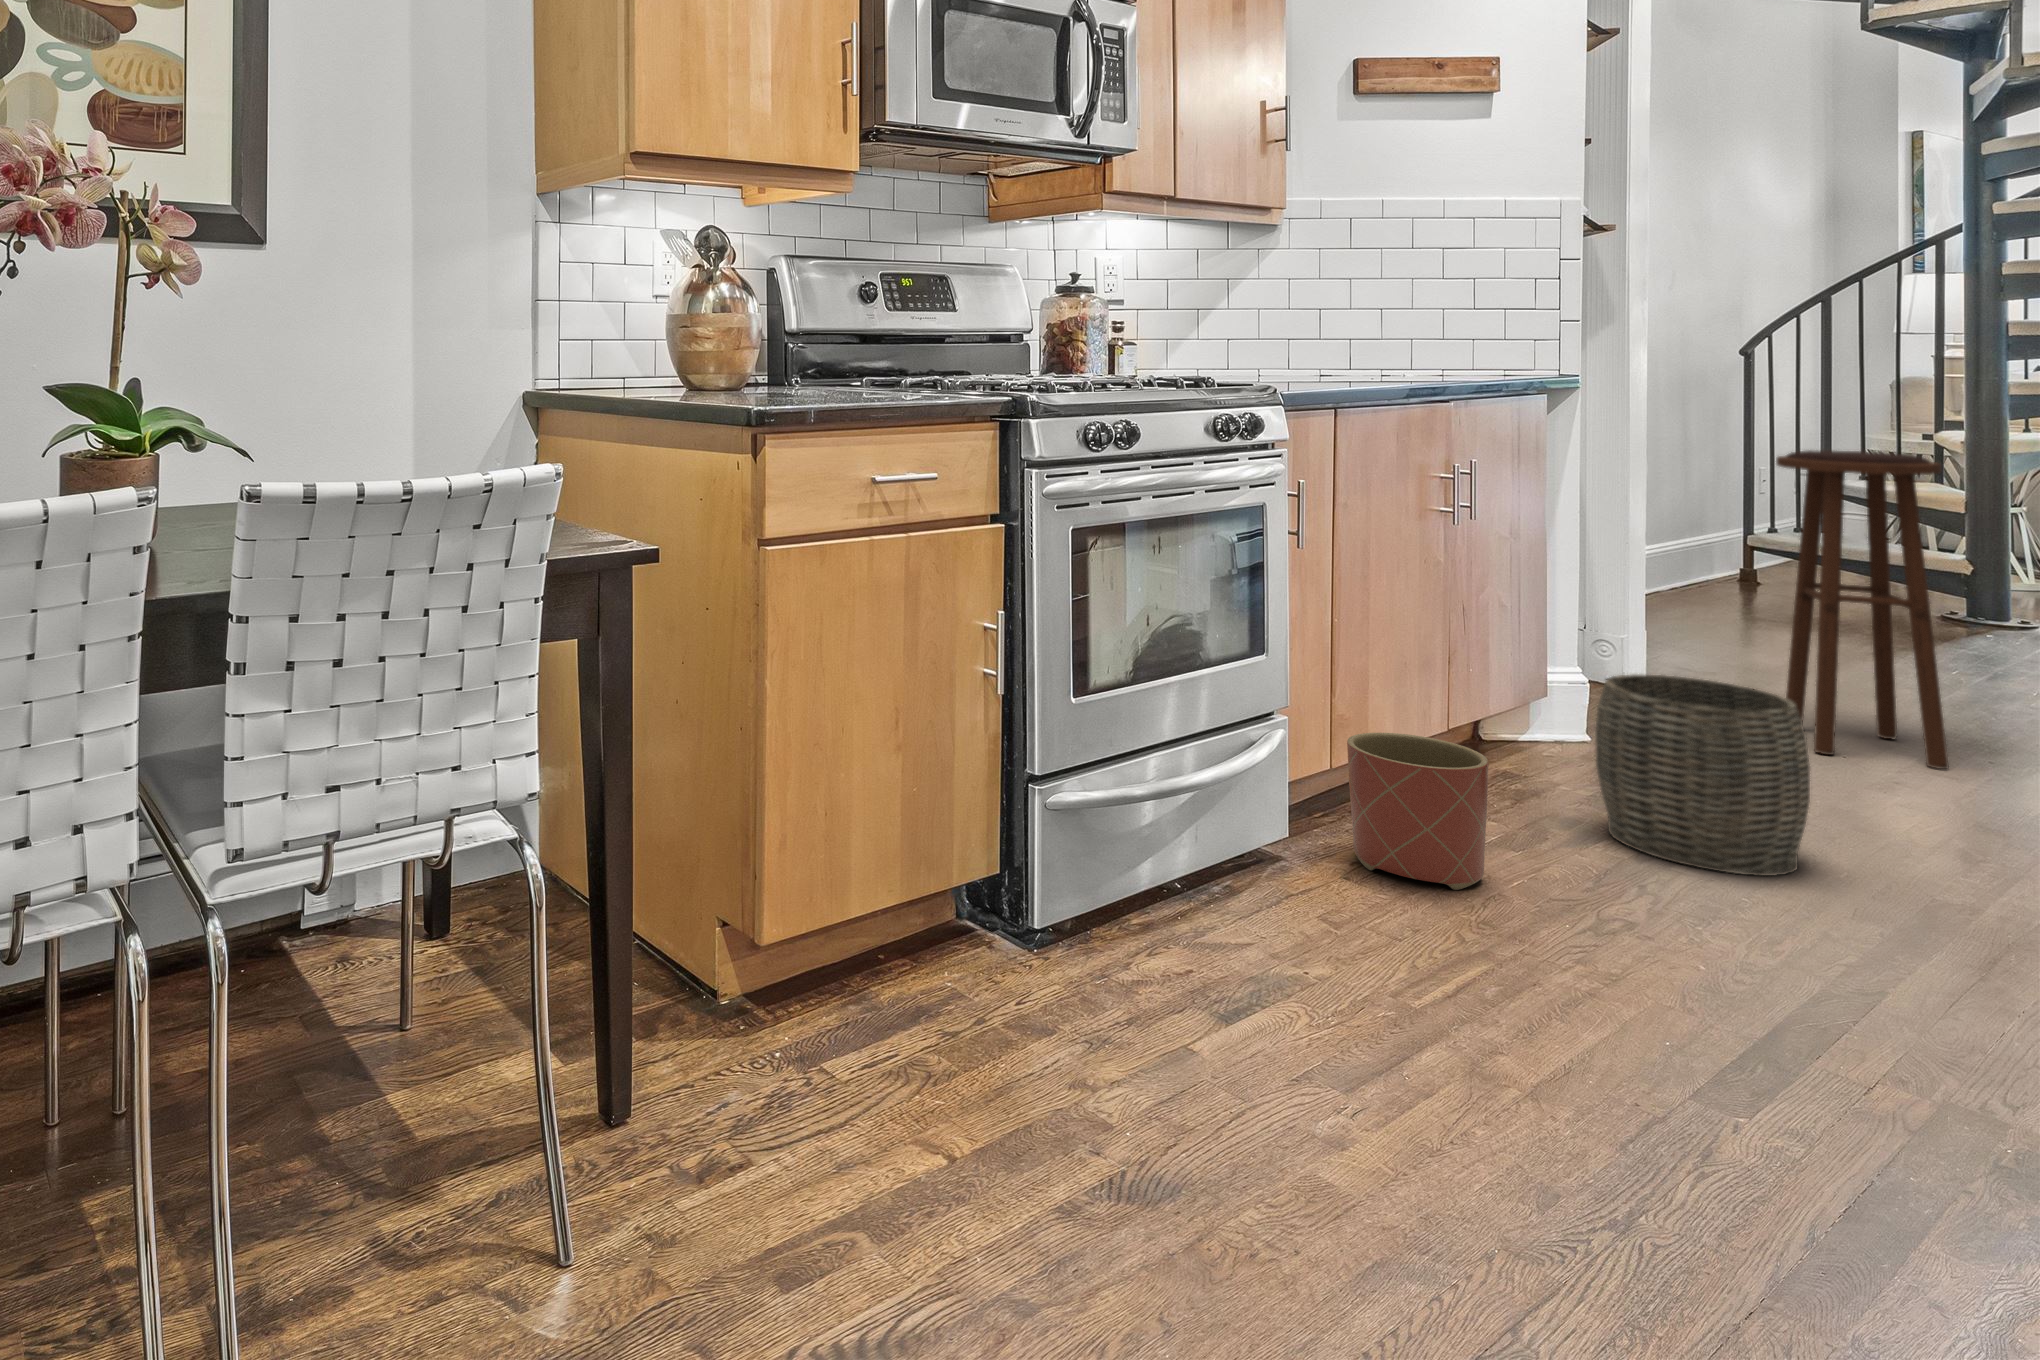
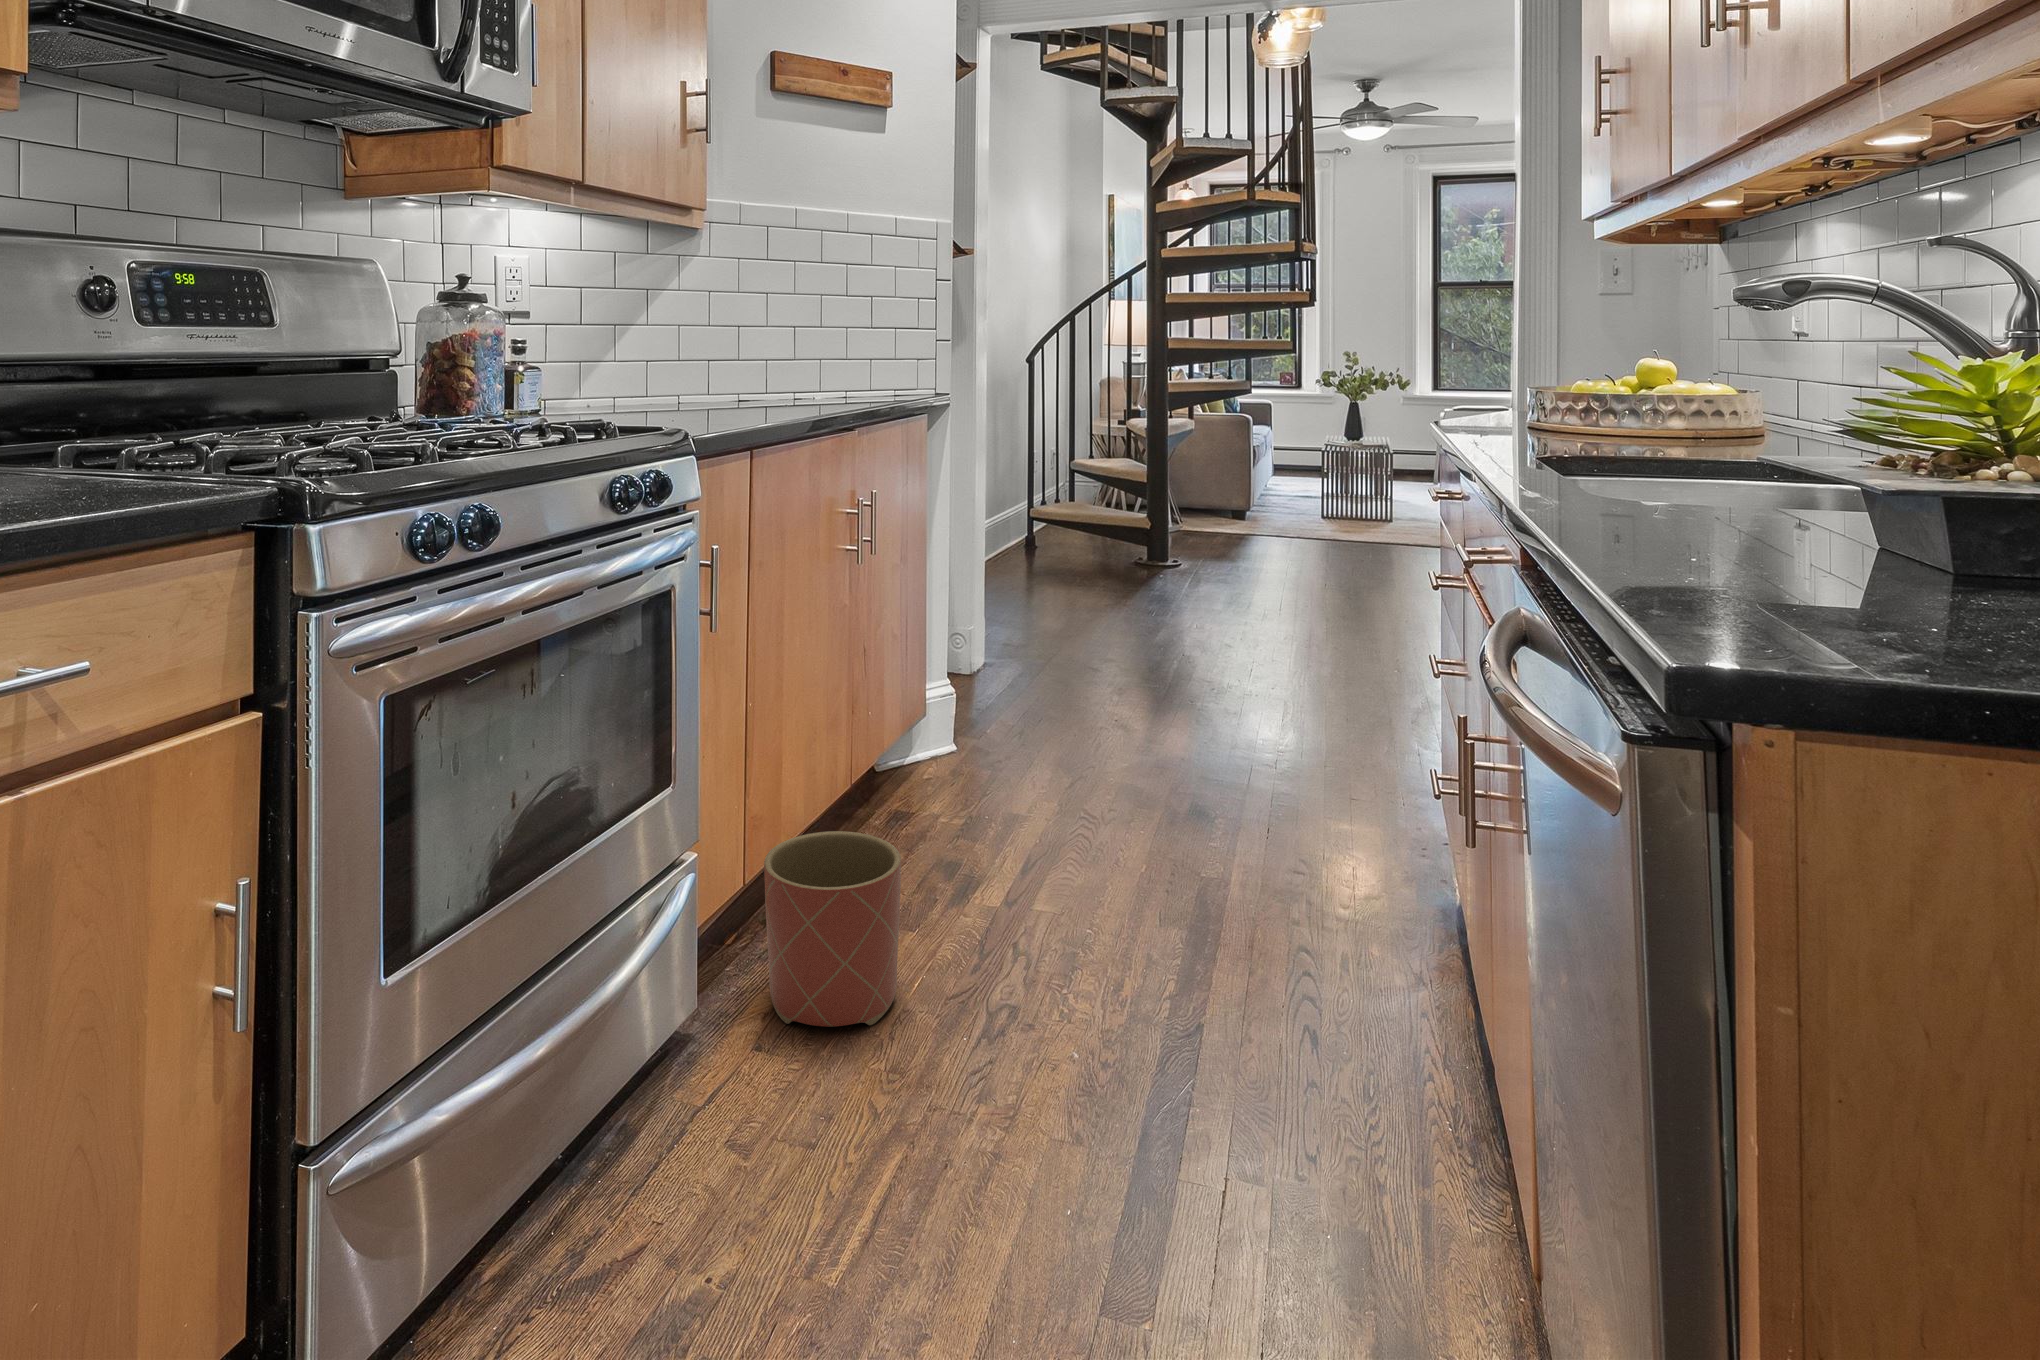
stool: present [1776,450,1949,769] -> none [1079,452,1182,720]
woven basket: present [1595,674,1810,876] -> none [980,696,1135,901]

